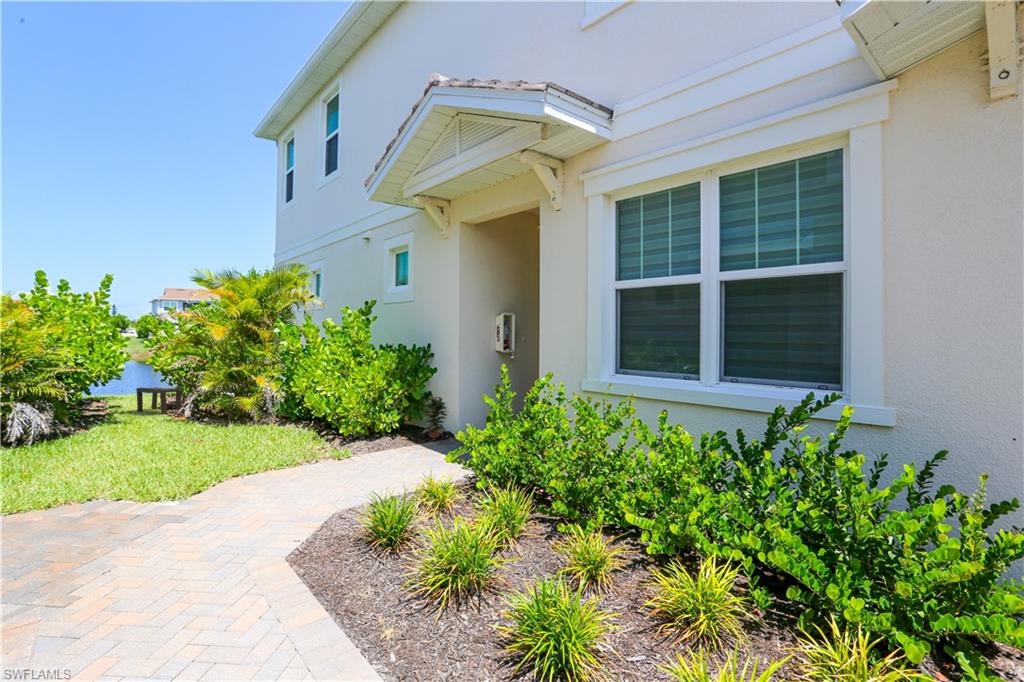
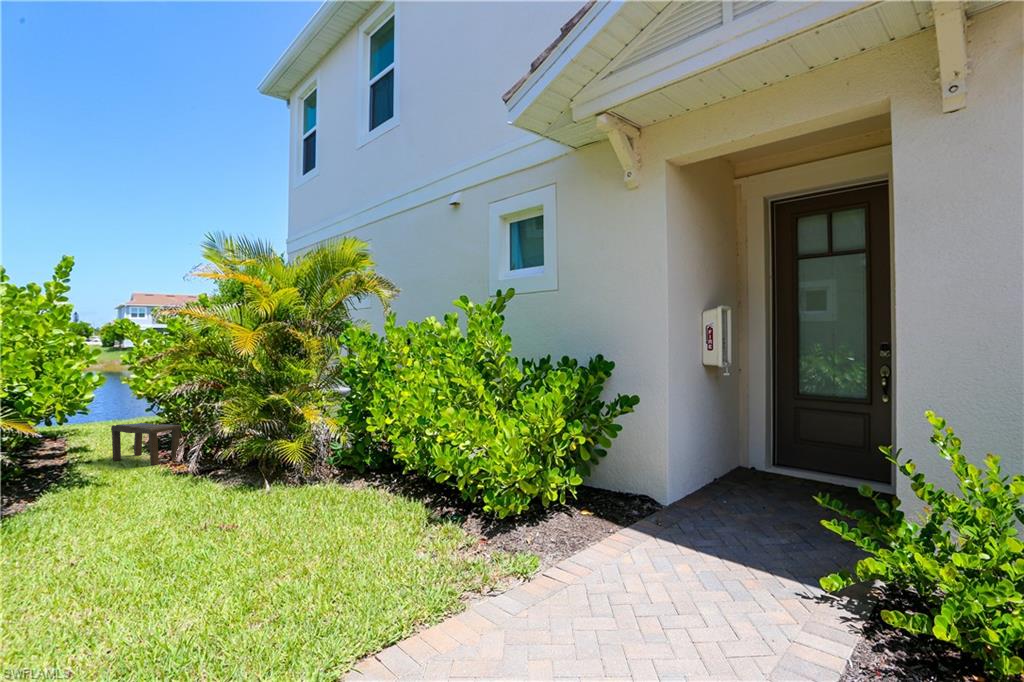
decorative plant: present [423,397,447,438] -> none [599,441,648,510]

